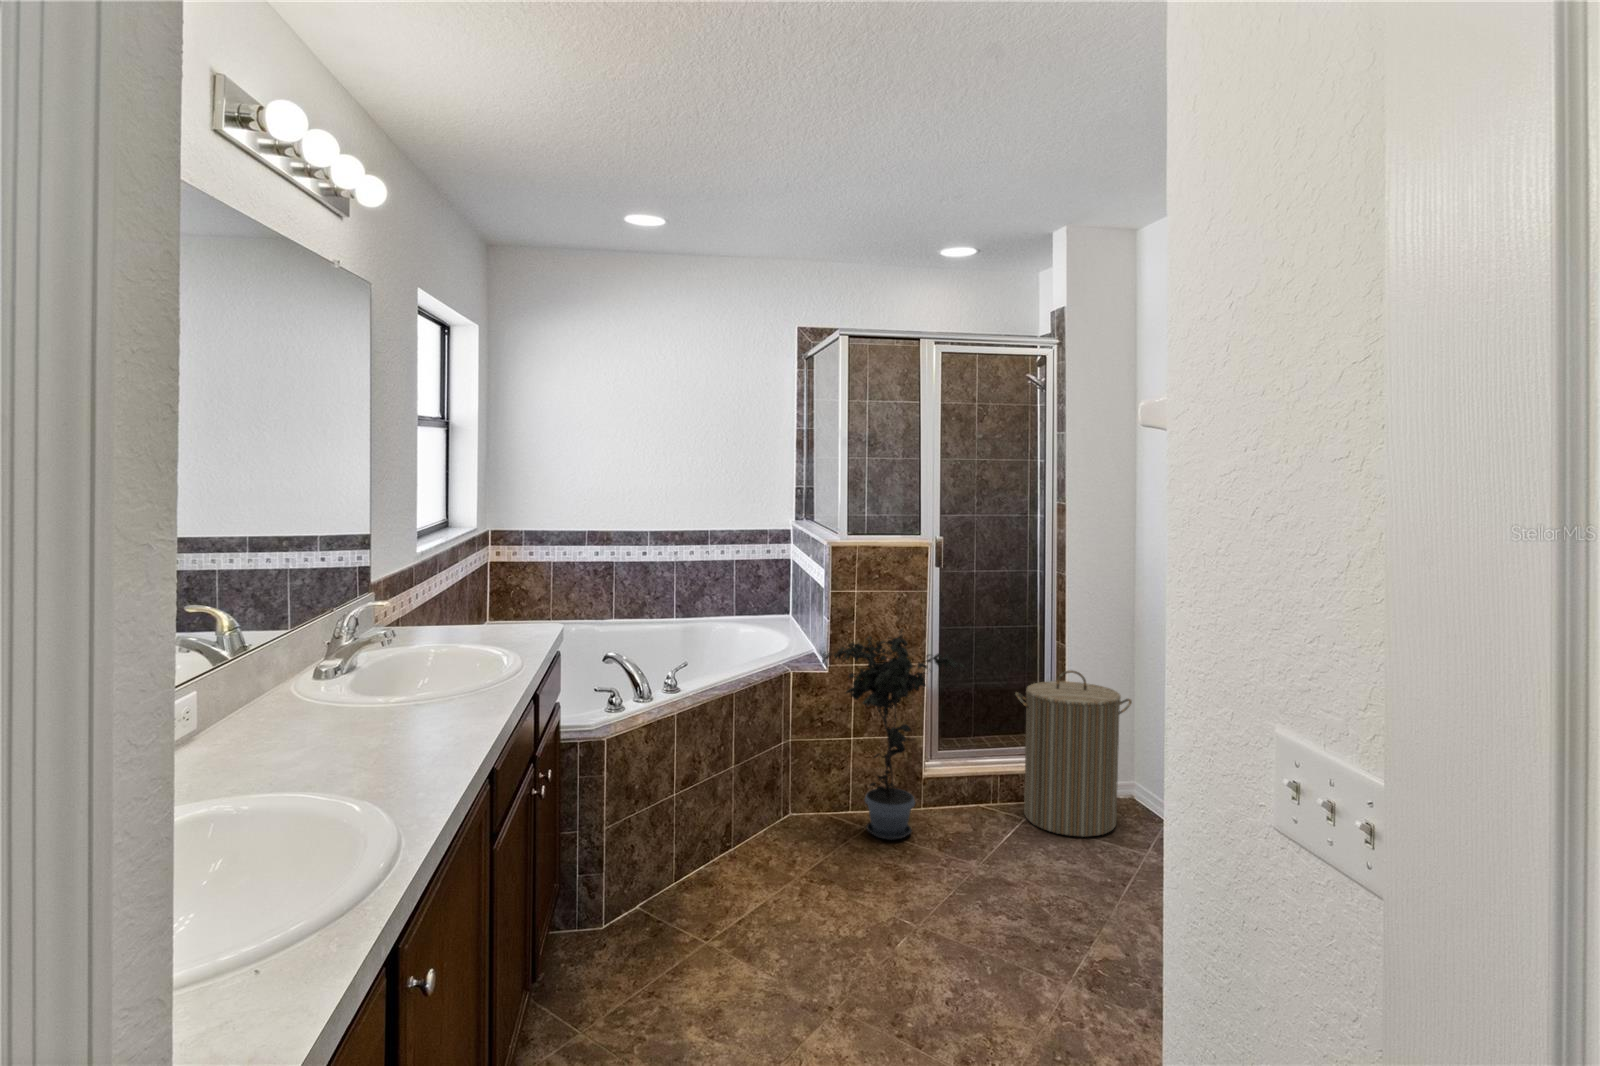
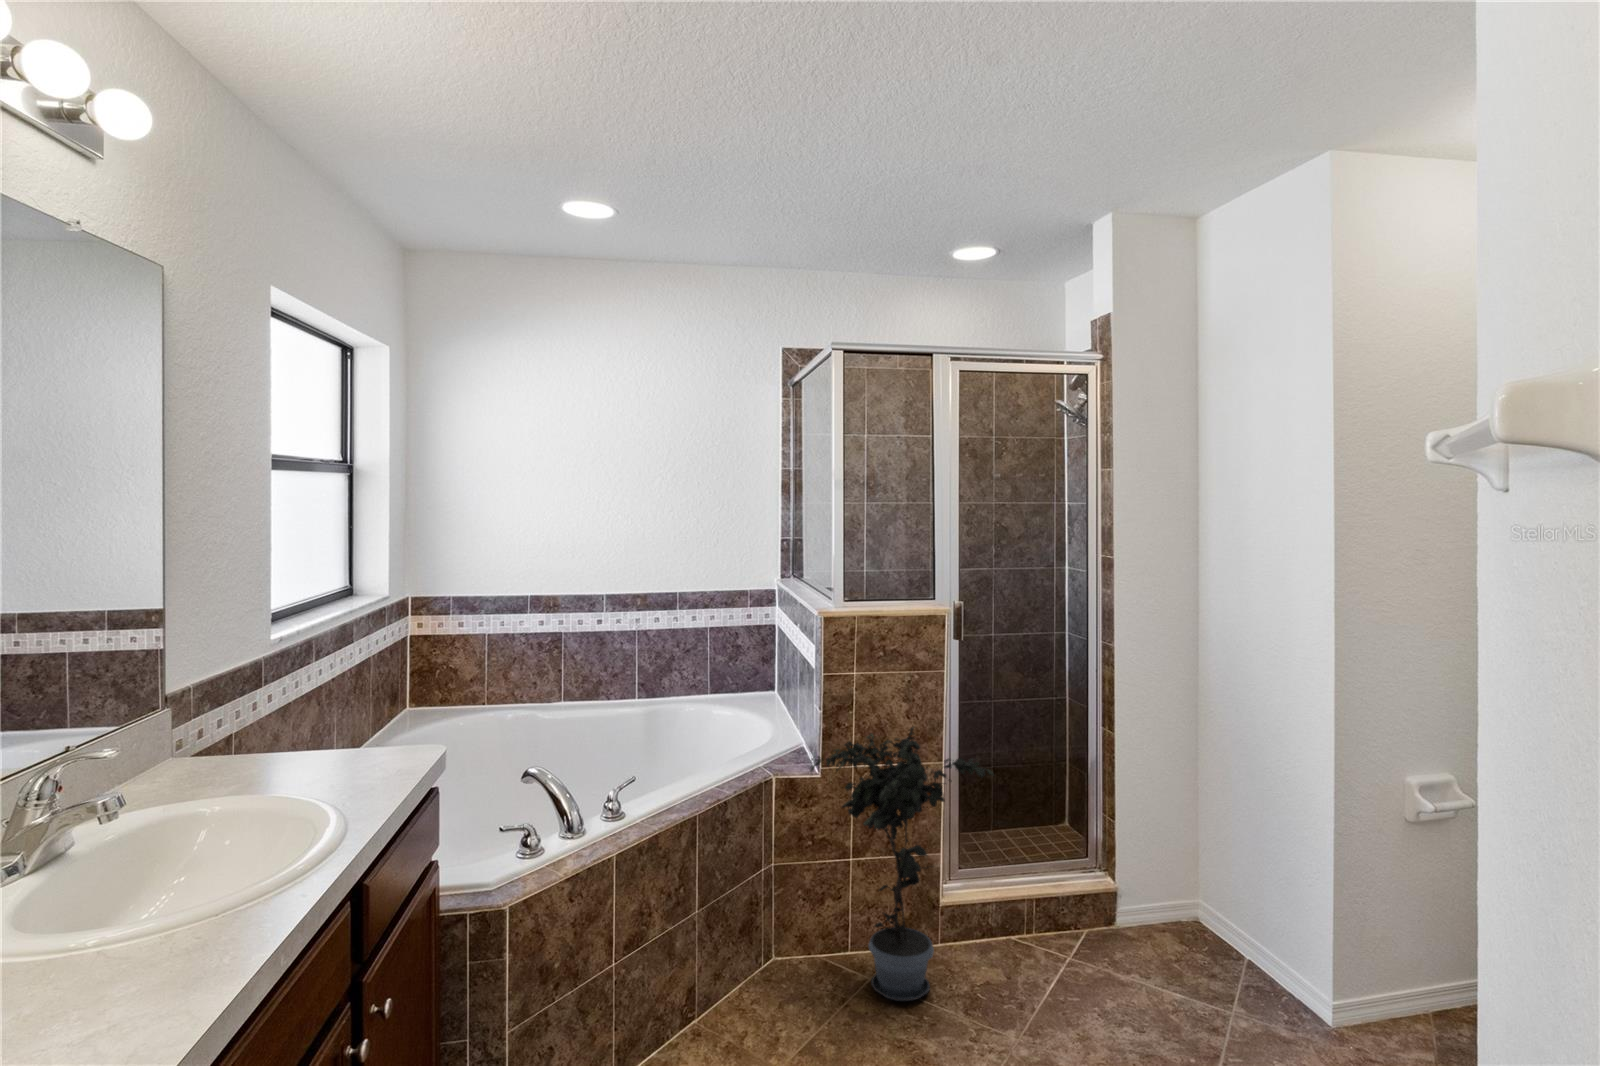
laundry hamper: present [1016,670,1132,837] -> none [1057,771,1208,992]

